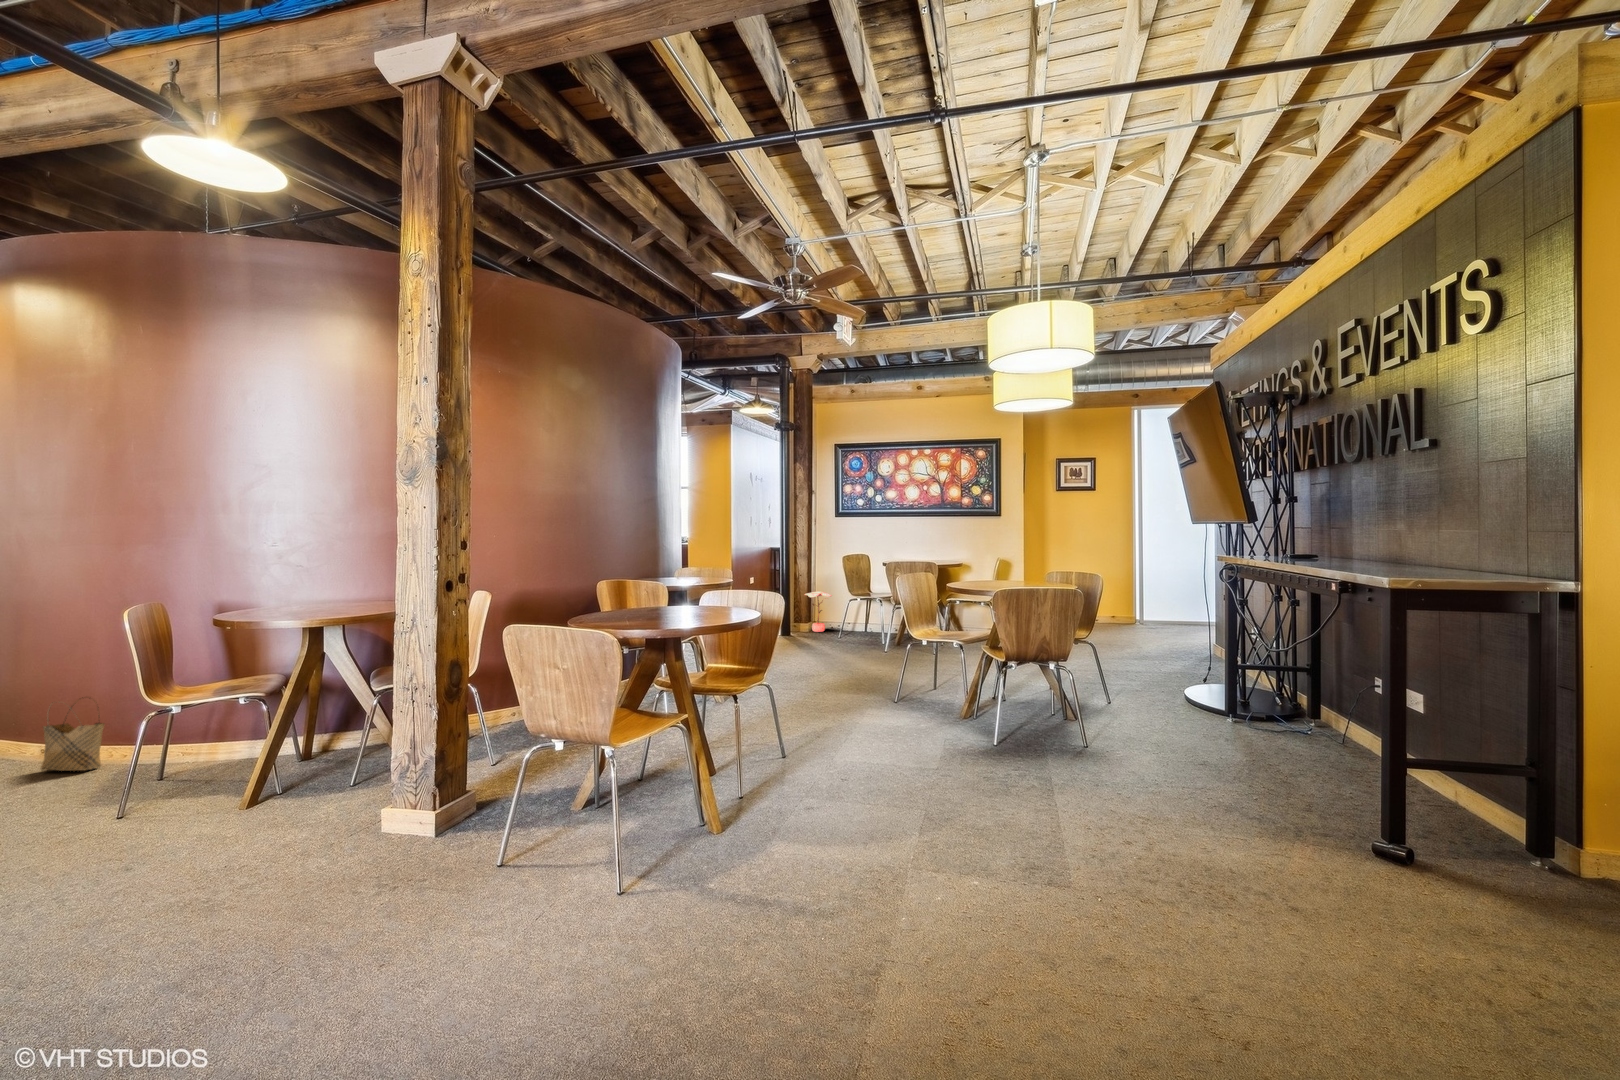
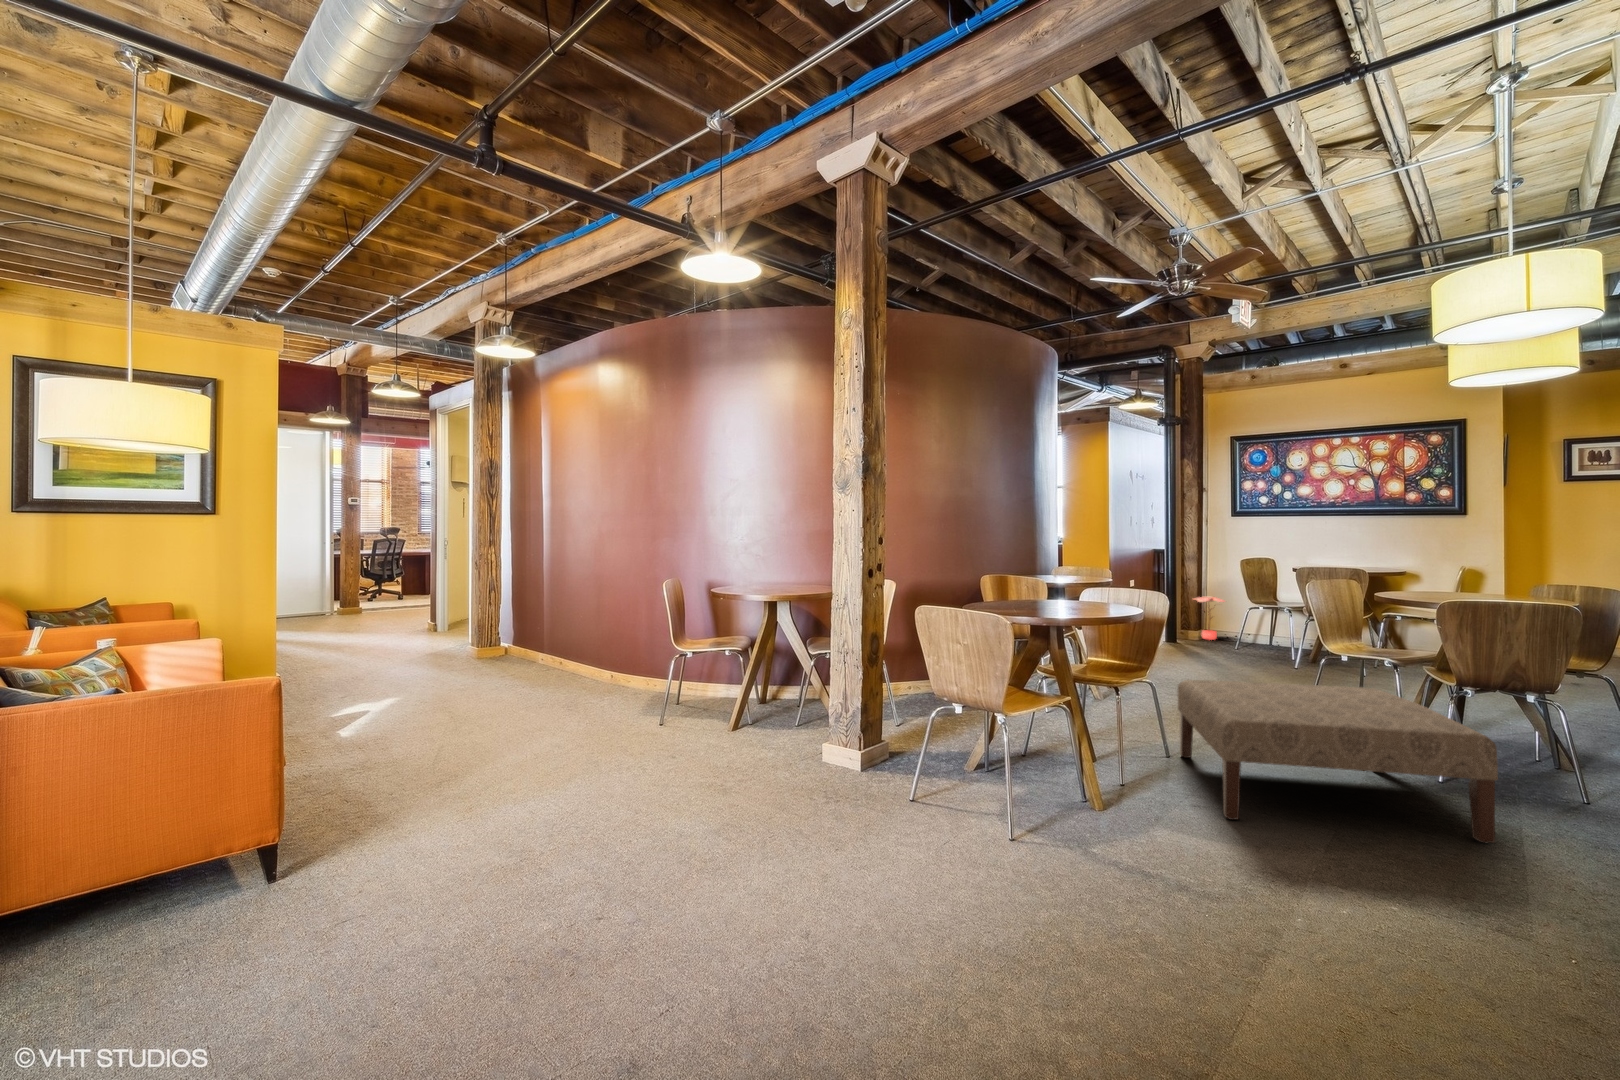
ottoman: none [793,673,1038,820] -> present [1178,680,1498,843]
woven basket: present [41,701,105,771] -> none [614,645,647,694]

